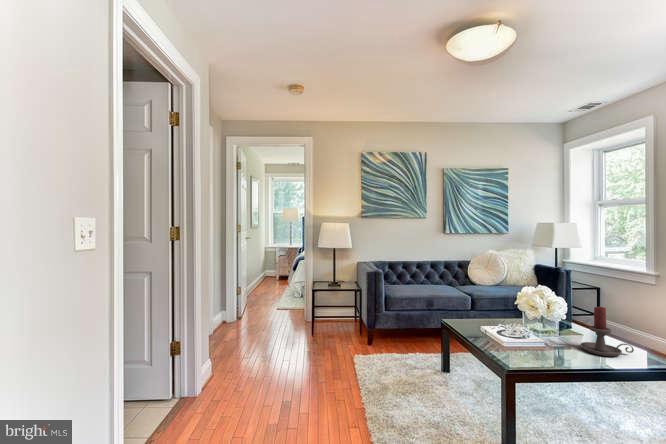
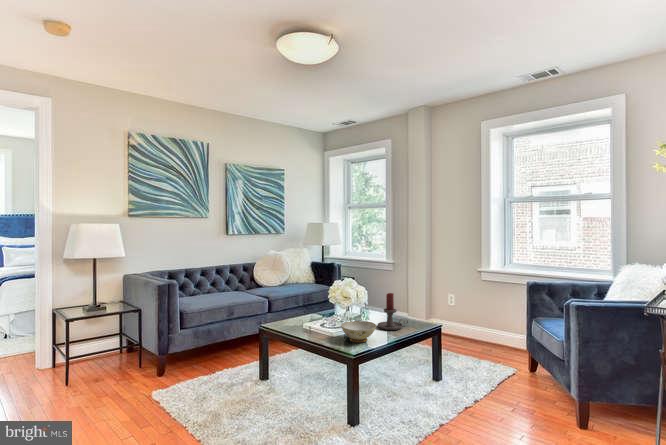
ceramic bowl: none [514,331,563,360] -> present [341,321,376,343]

